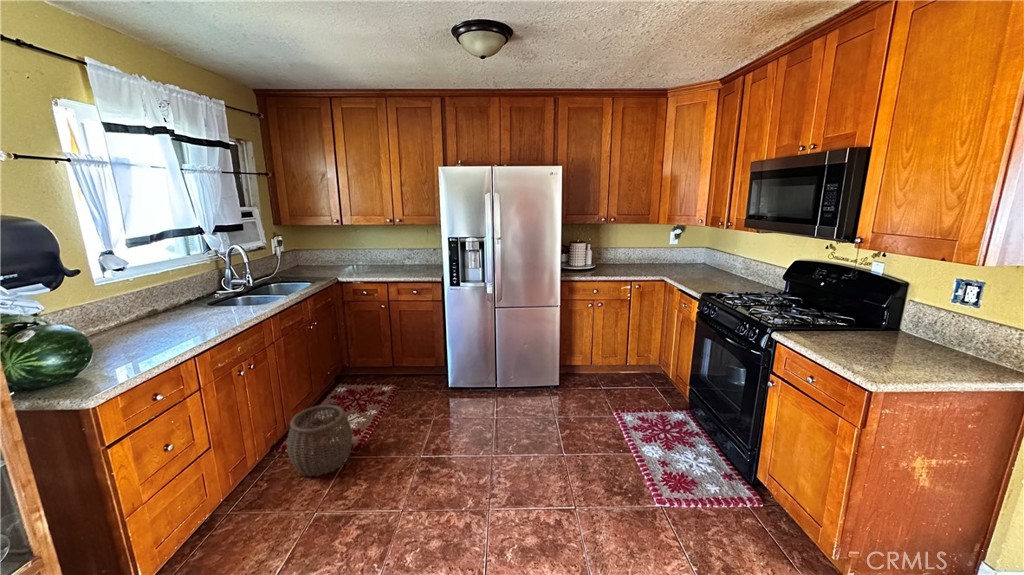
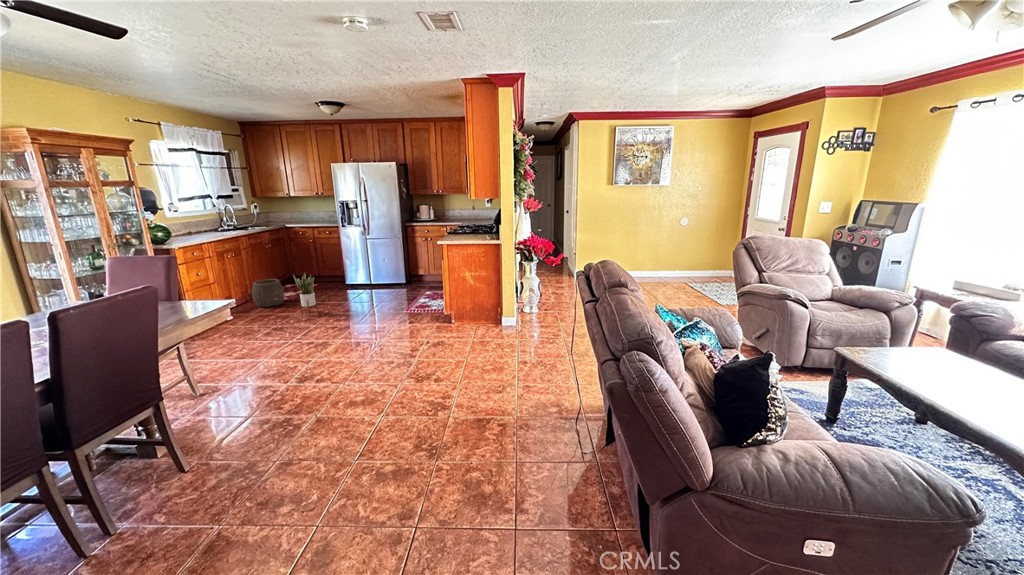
potted plant: none [405,424,449,528] -> present [293,273,318,316]

